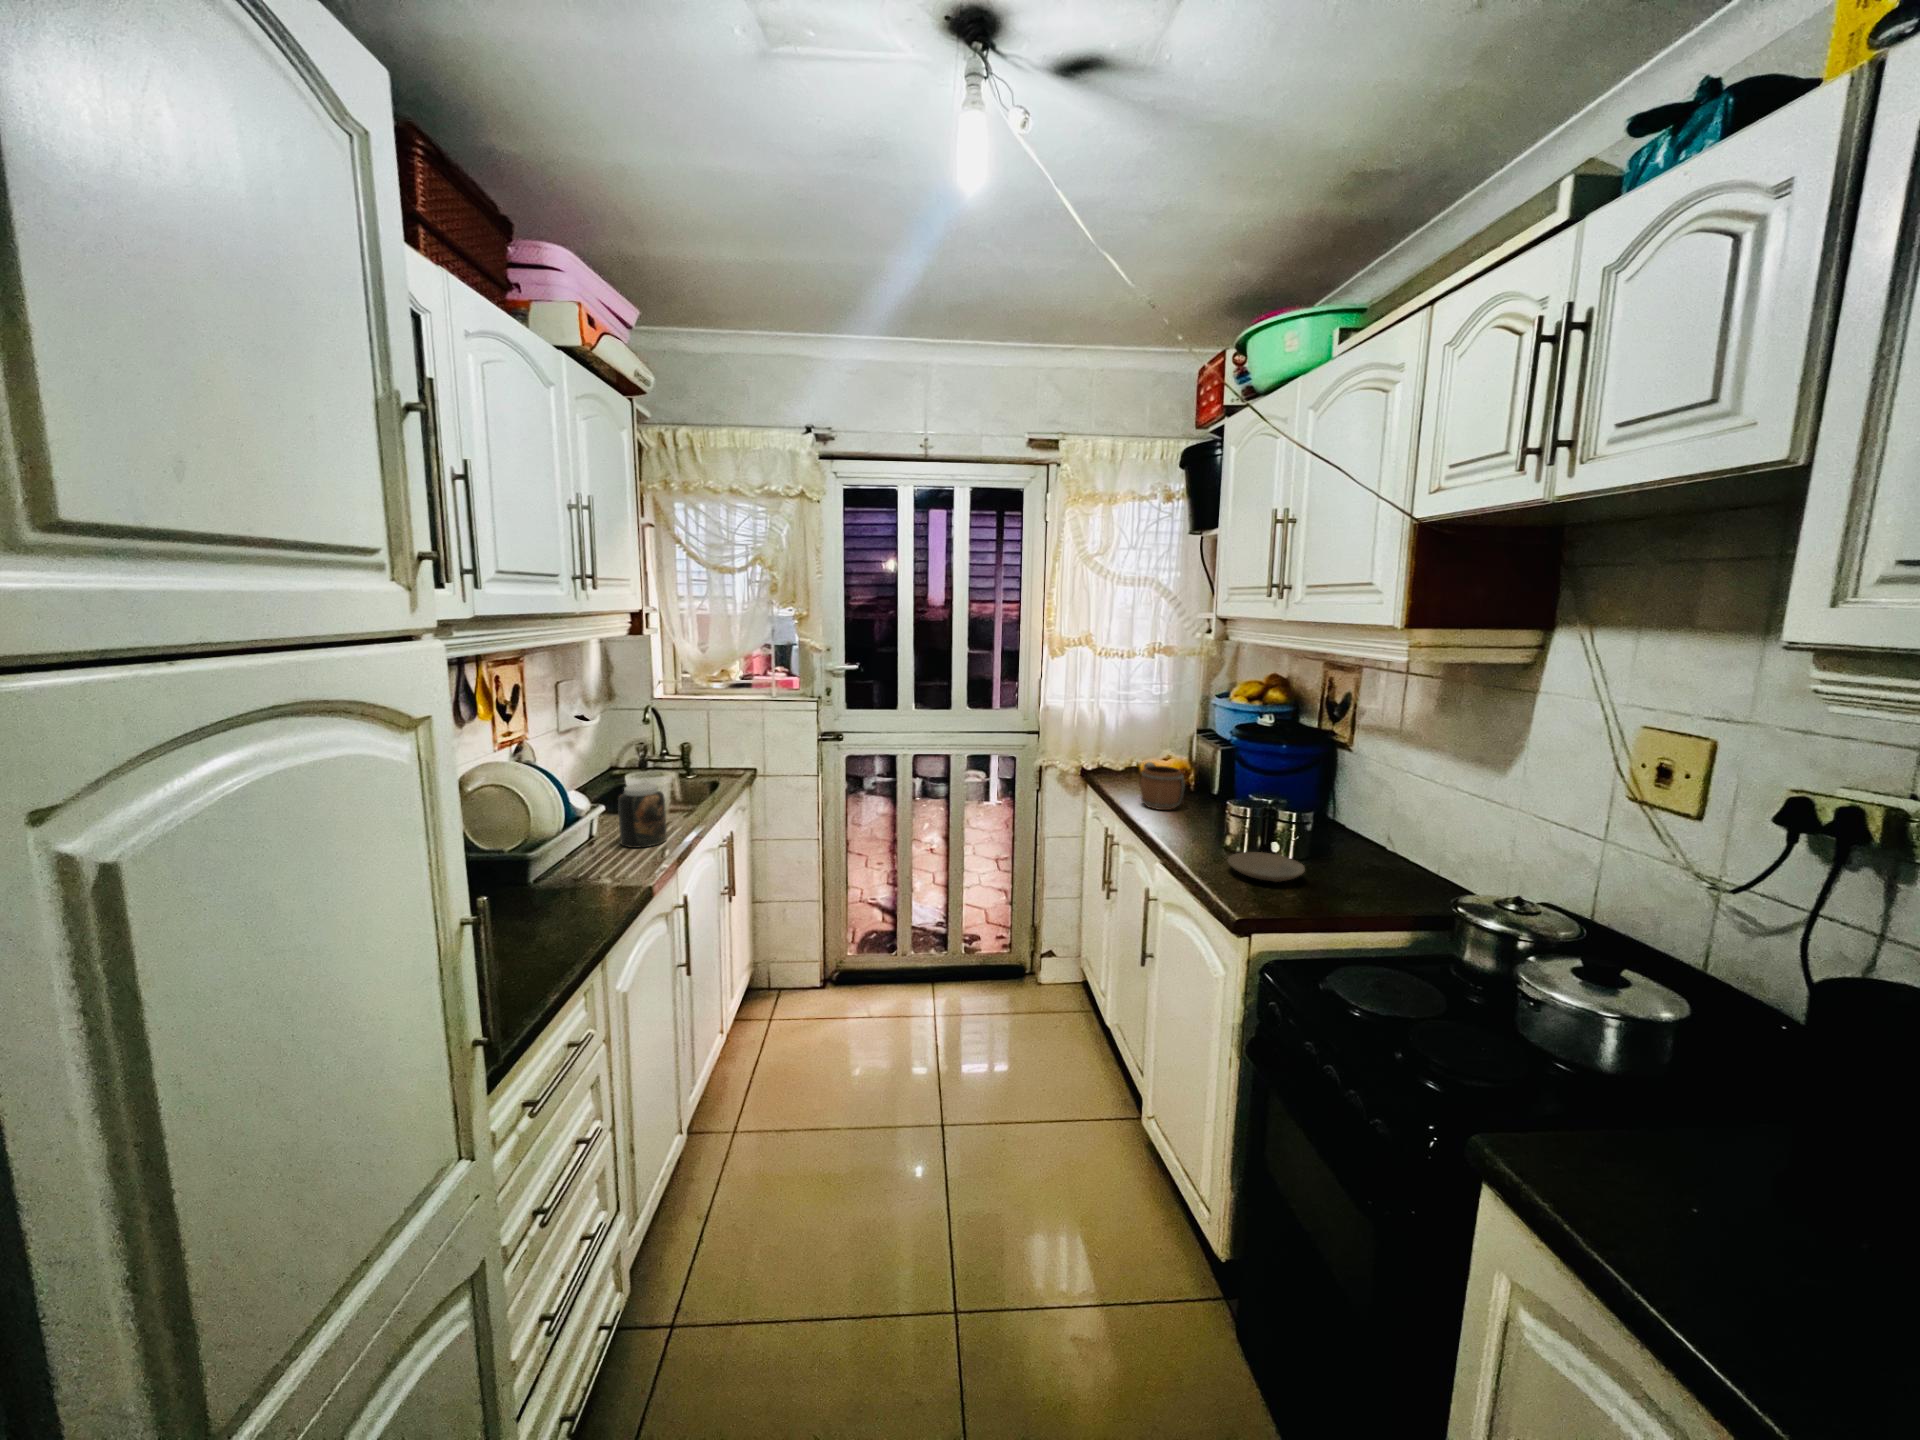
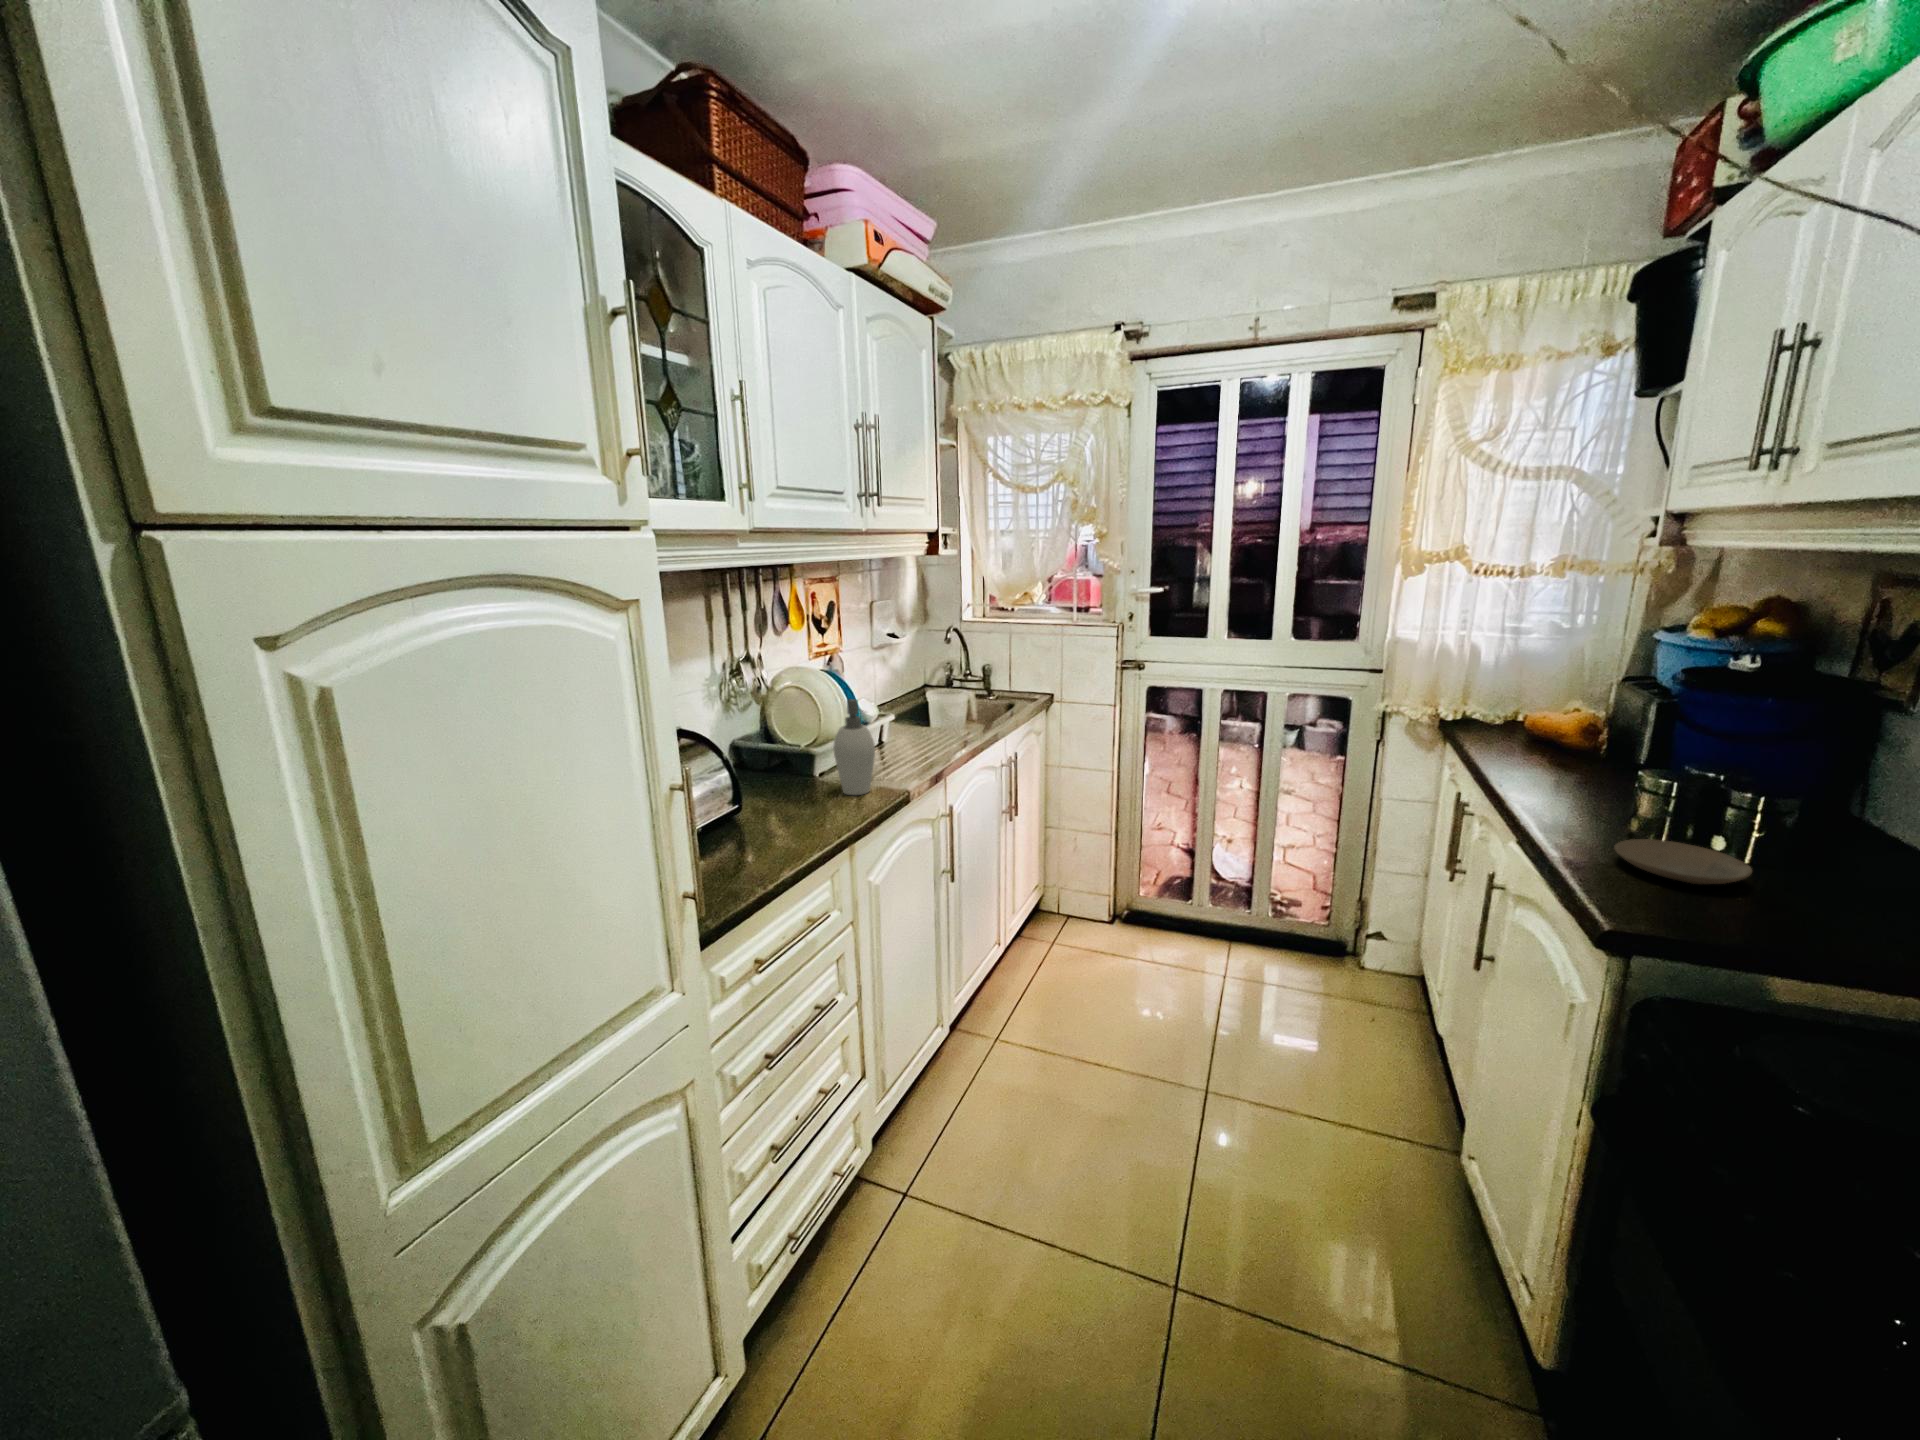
mug: present [1141,762,1185,810] -> none [1514,713,1586,778]
jar: present [618,783,667,848] -> none [906,696,947,756]
soap dispenser: none [548,798,600,905] -> present [833,699,875,795]

